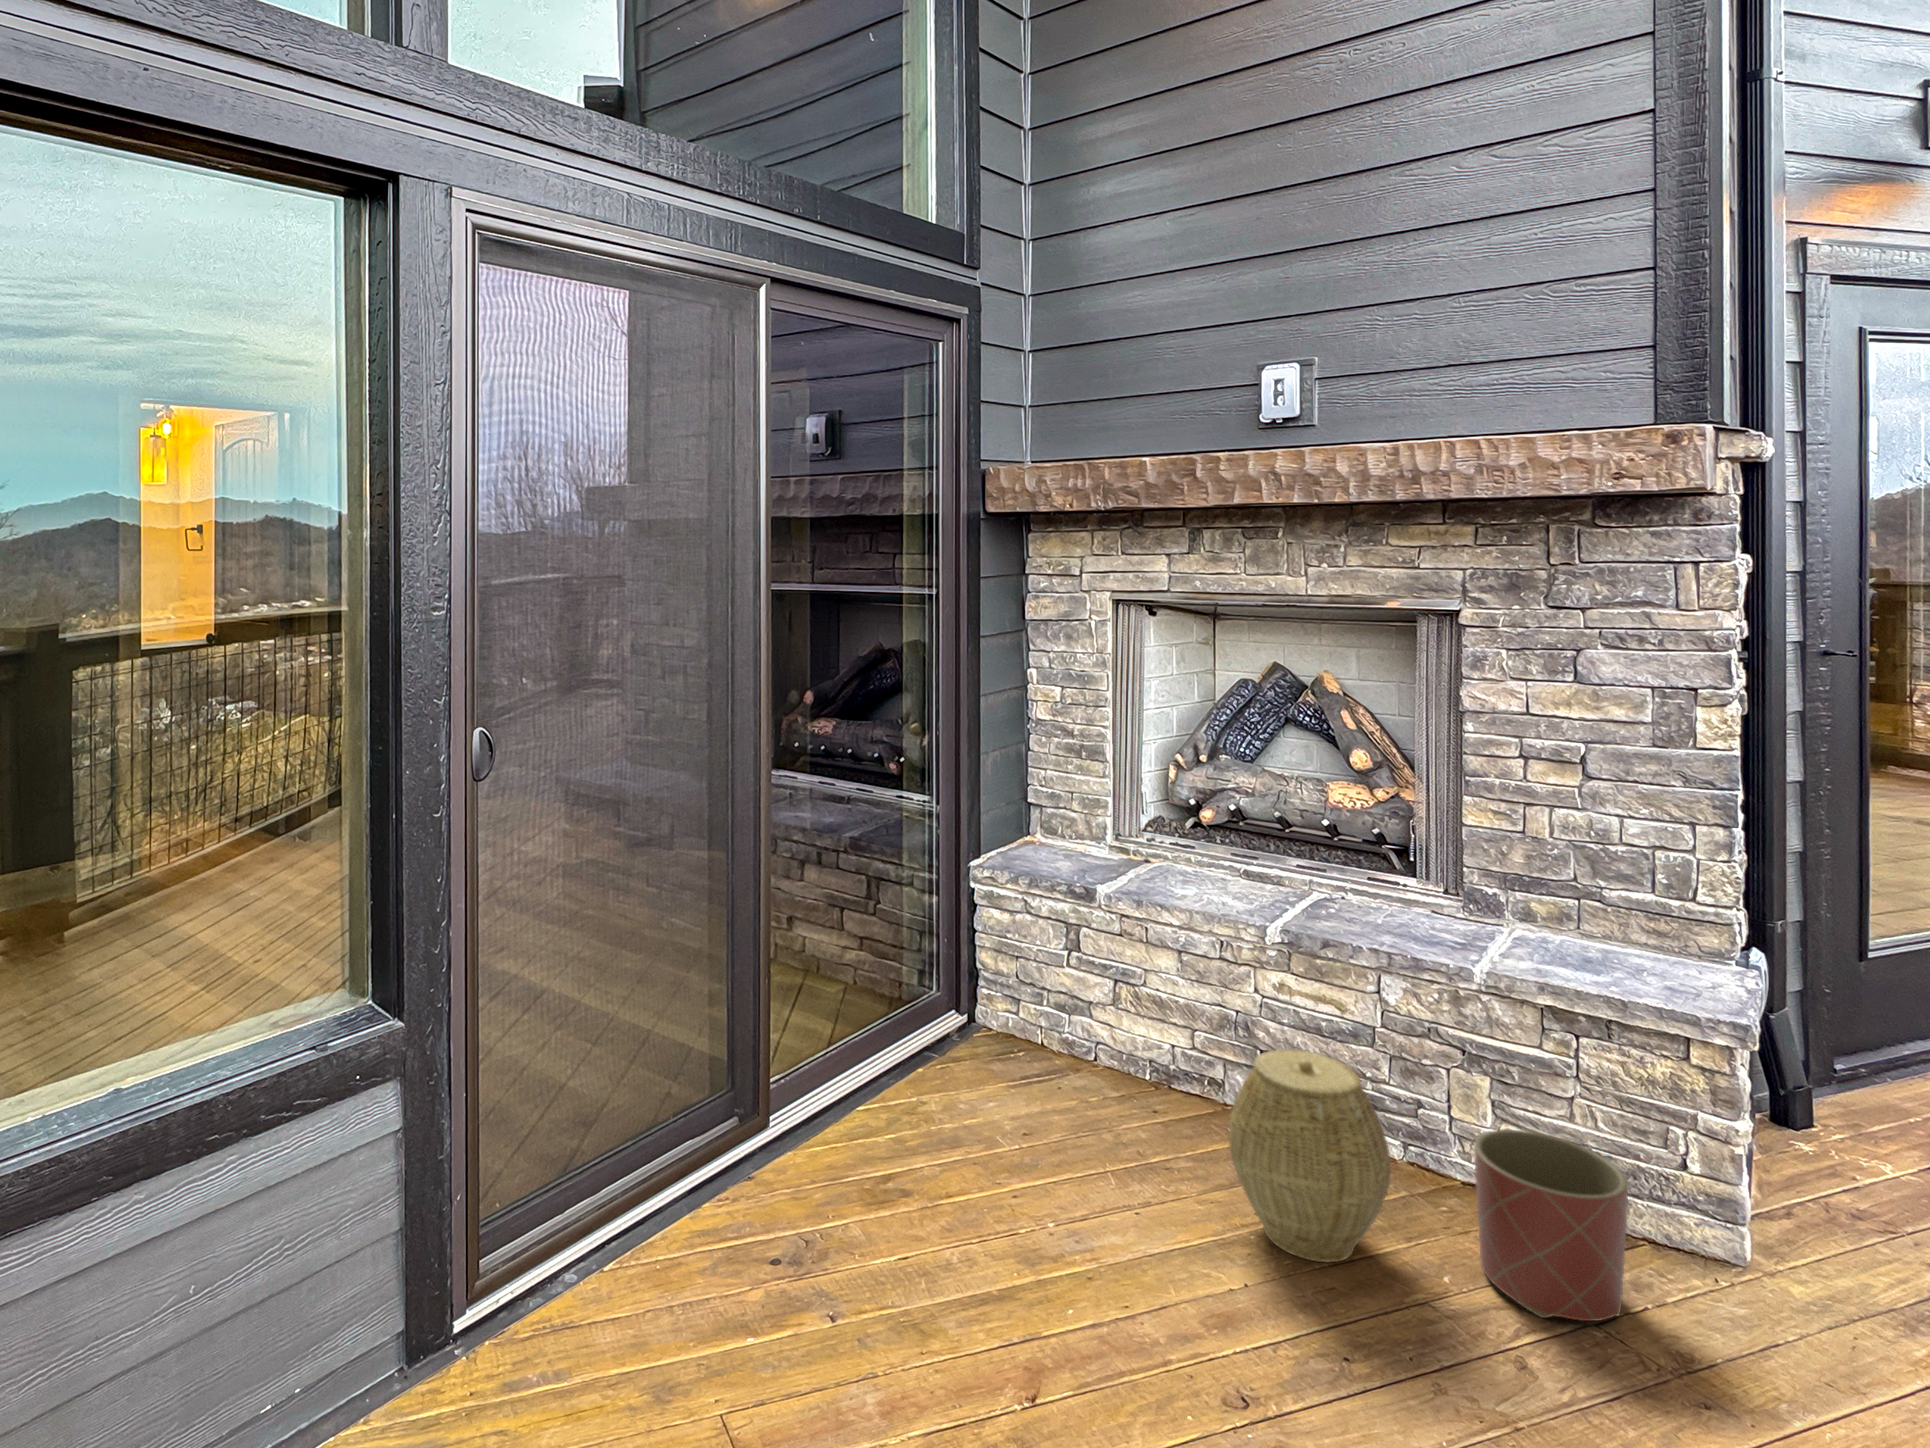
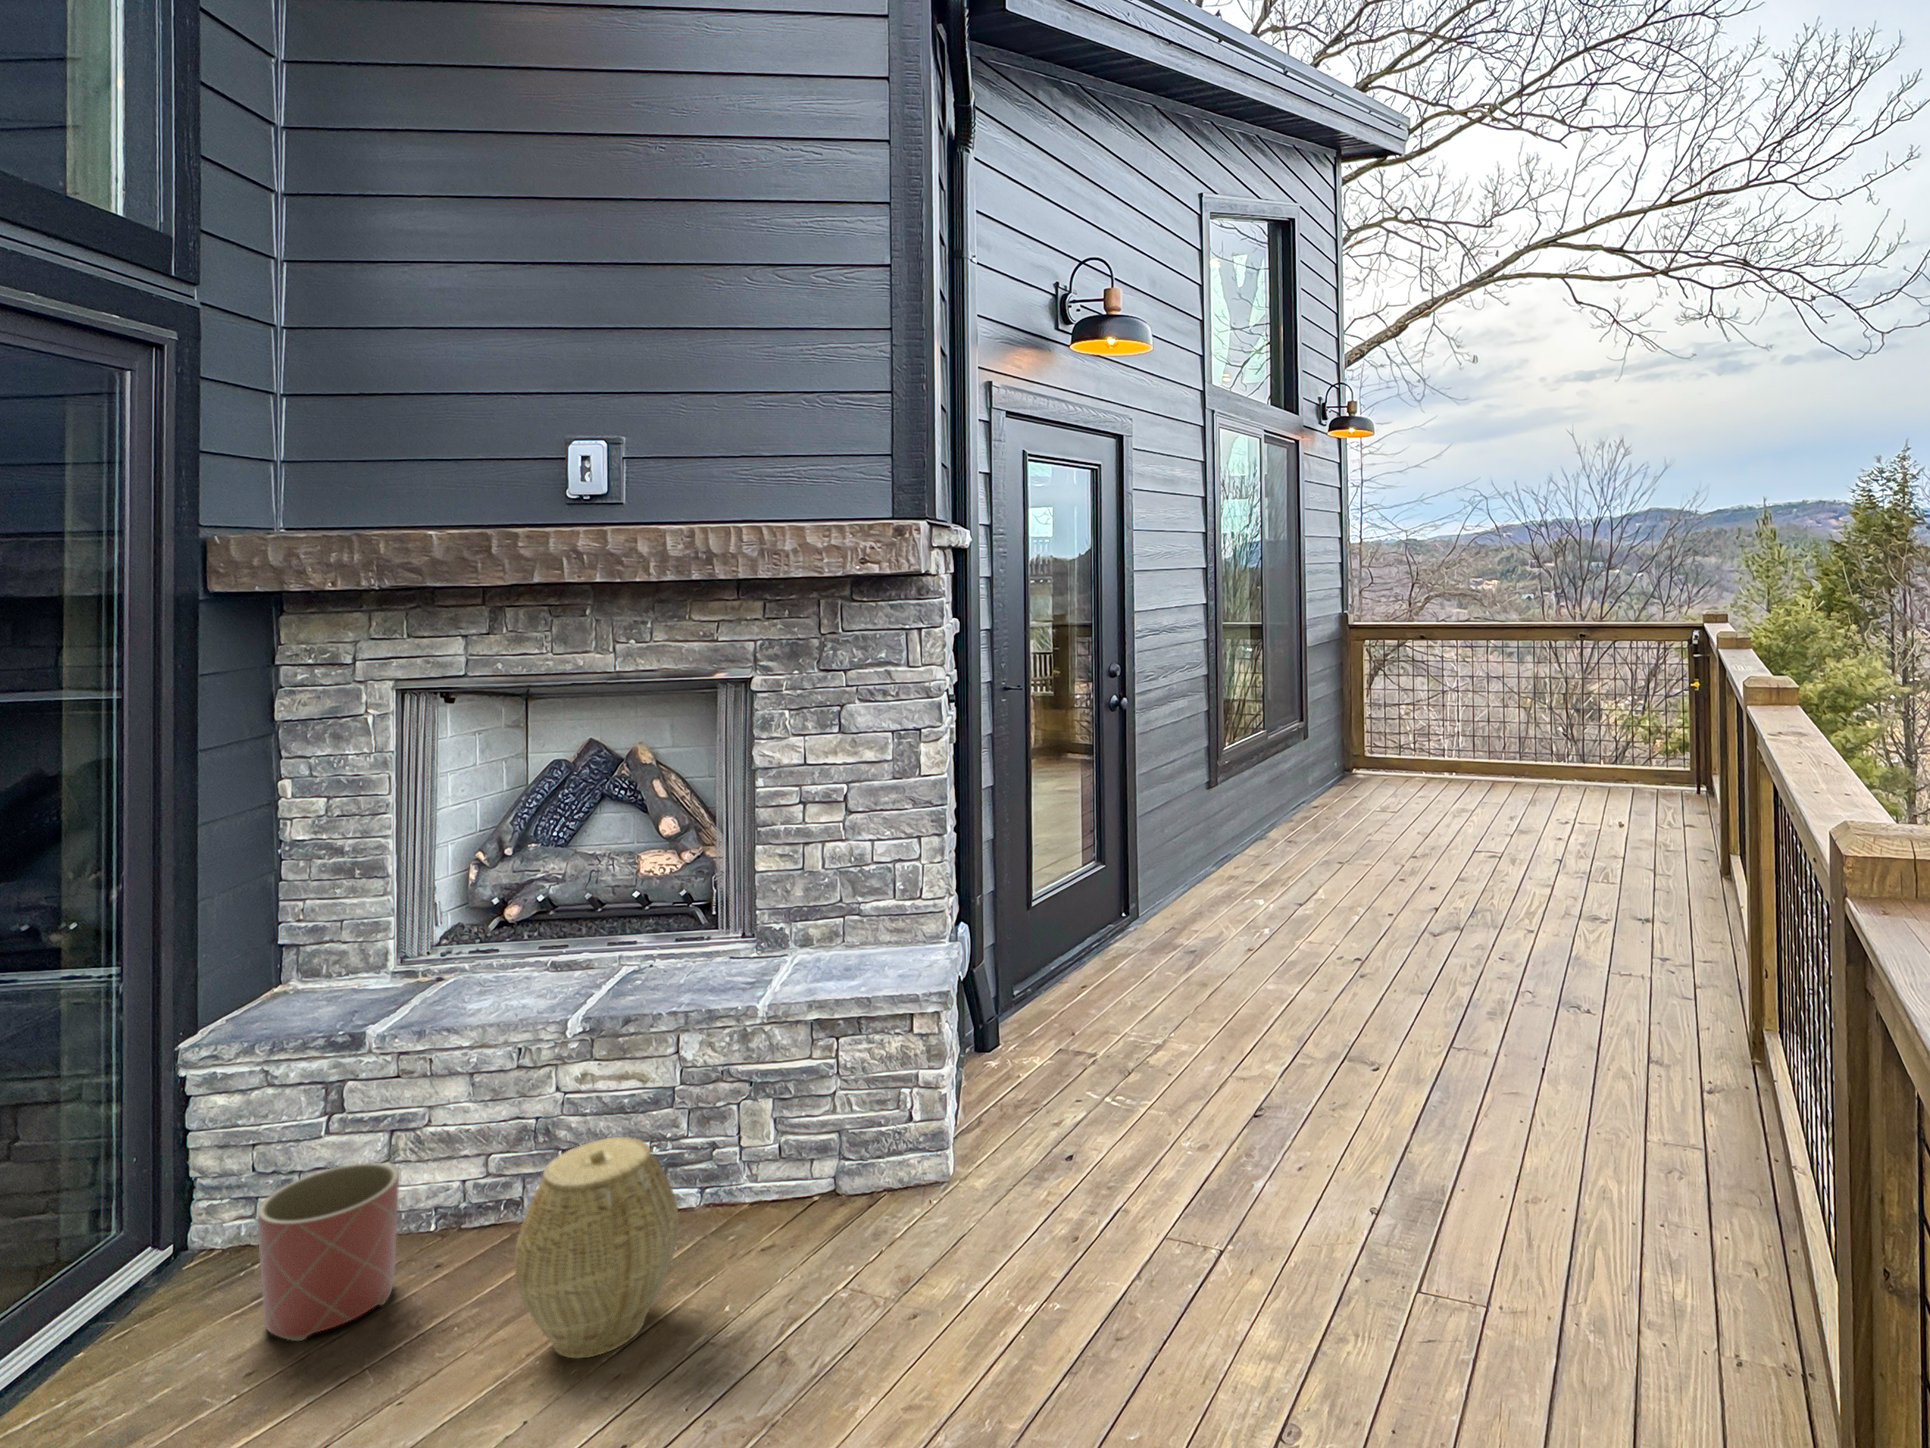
planter: present [1474,1130,1628,1321] -> present [258,1163,399,1341]

